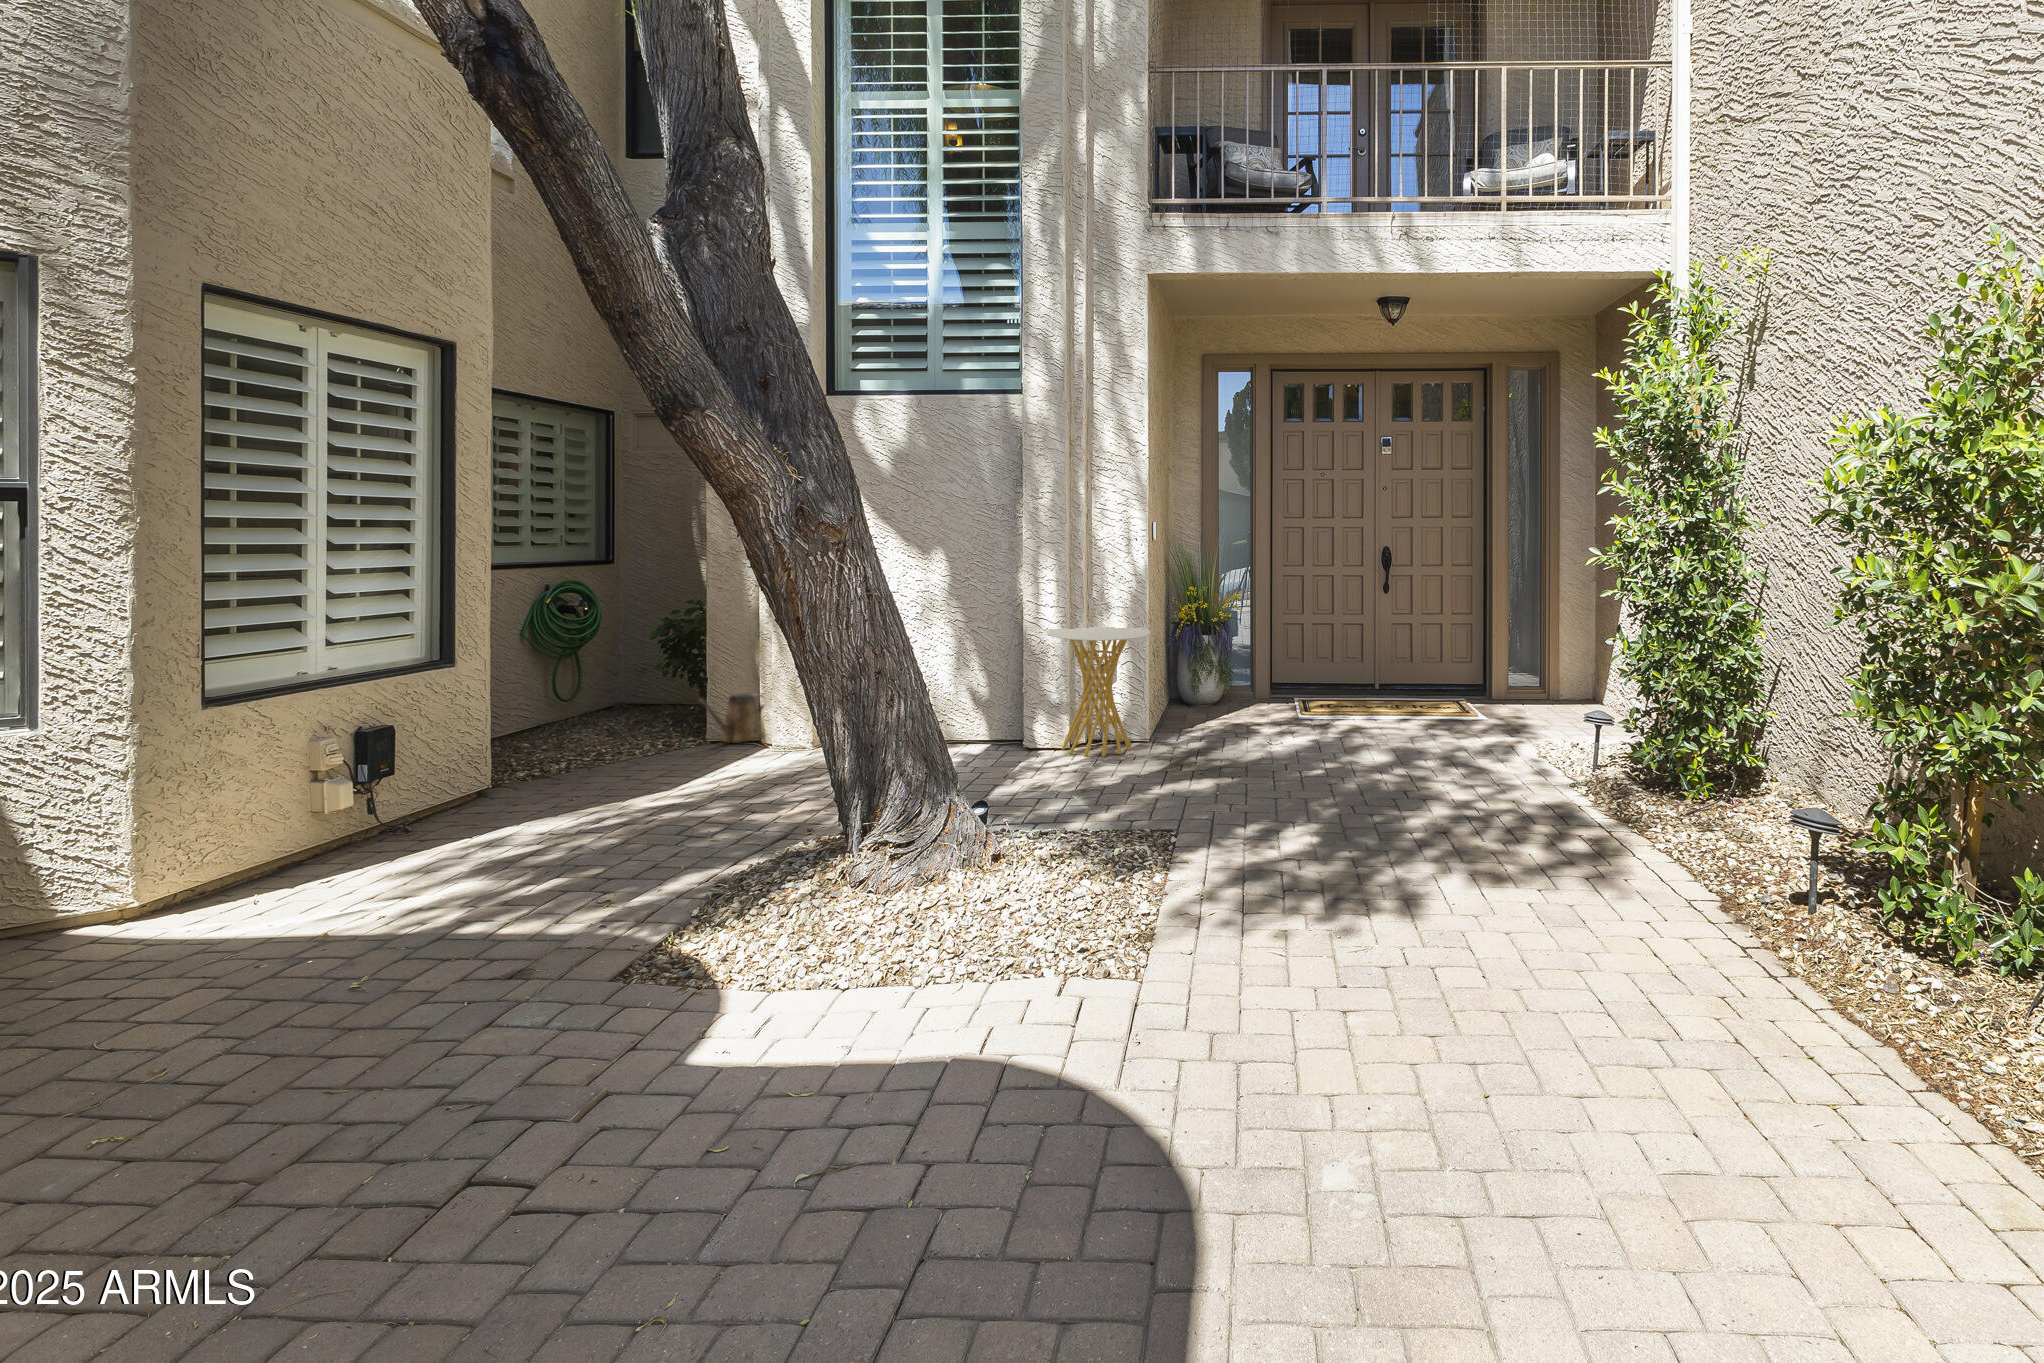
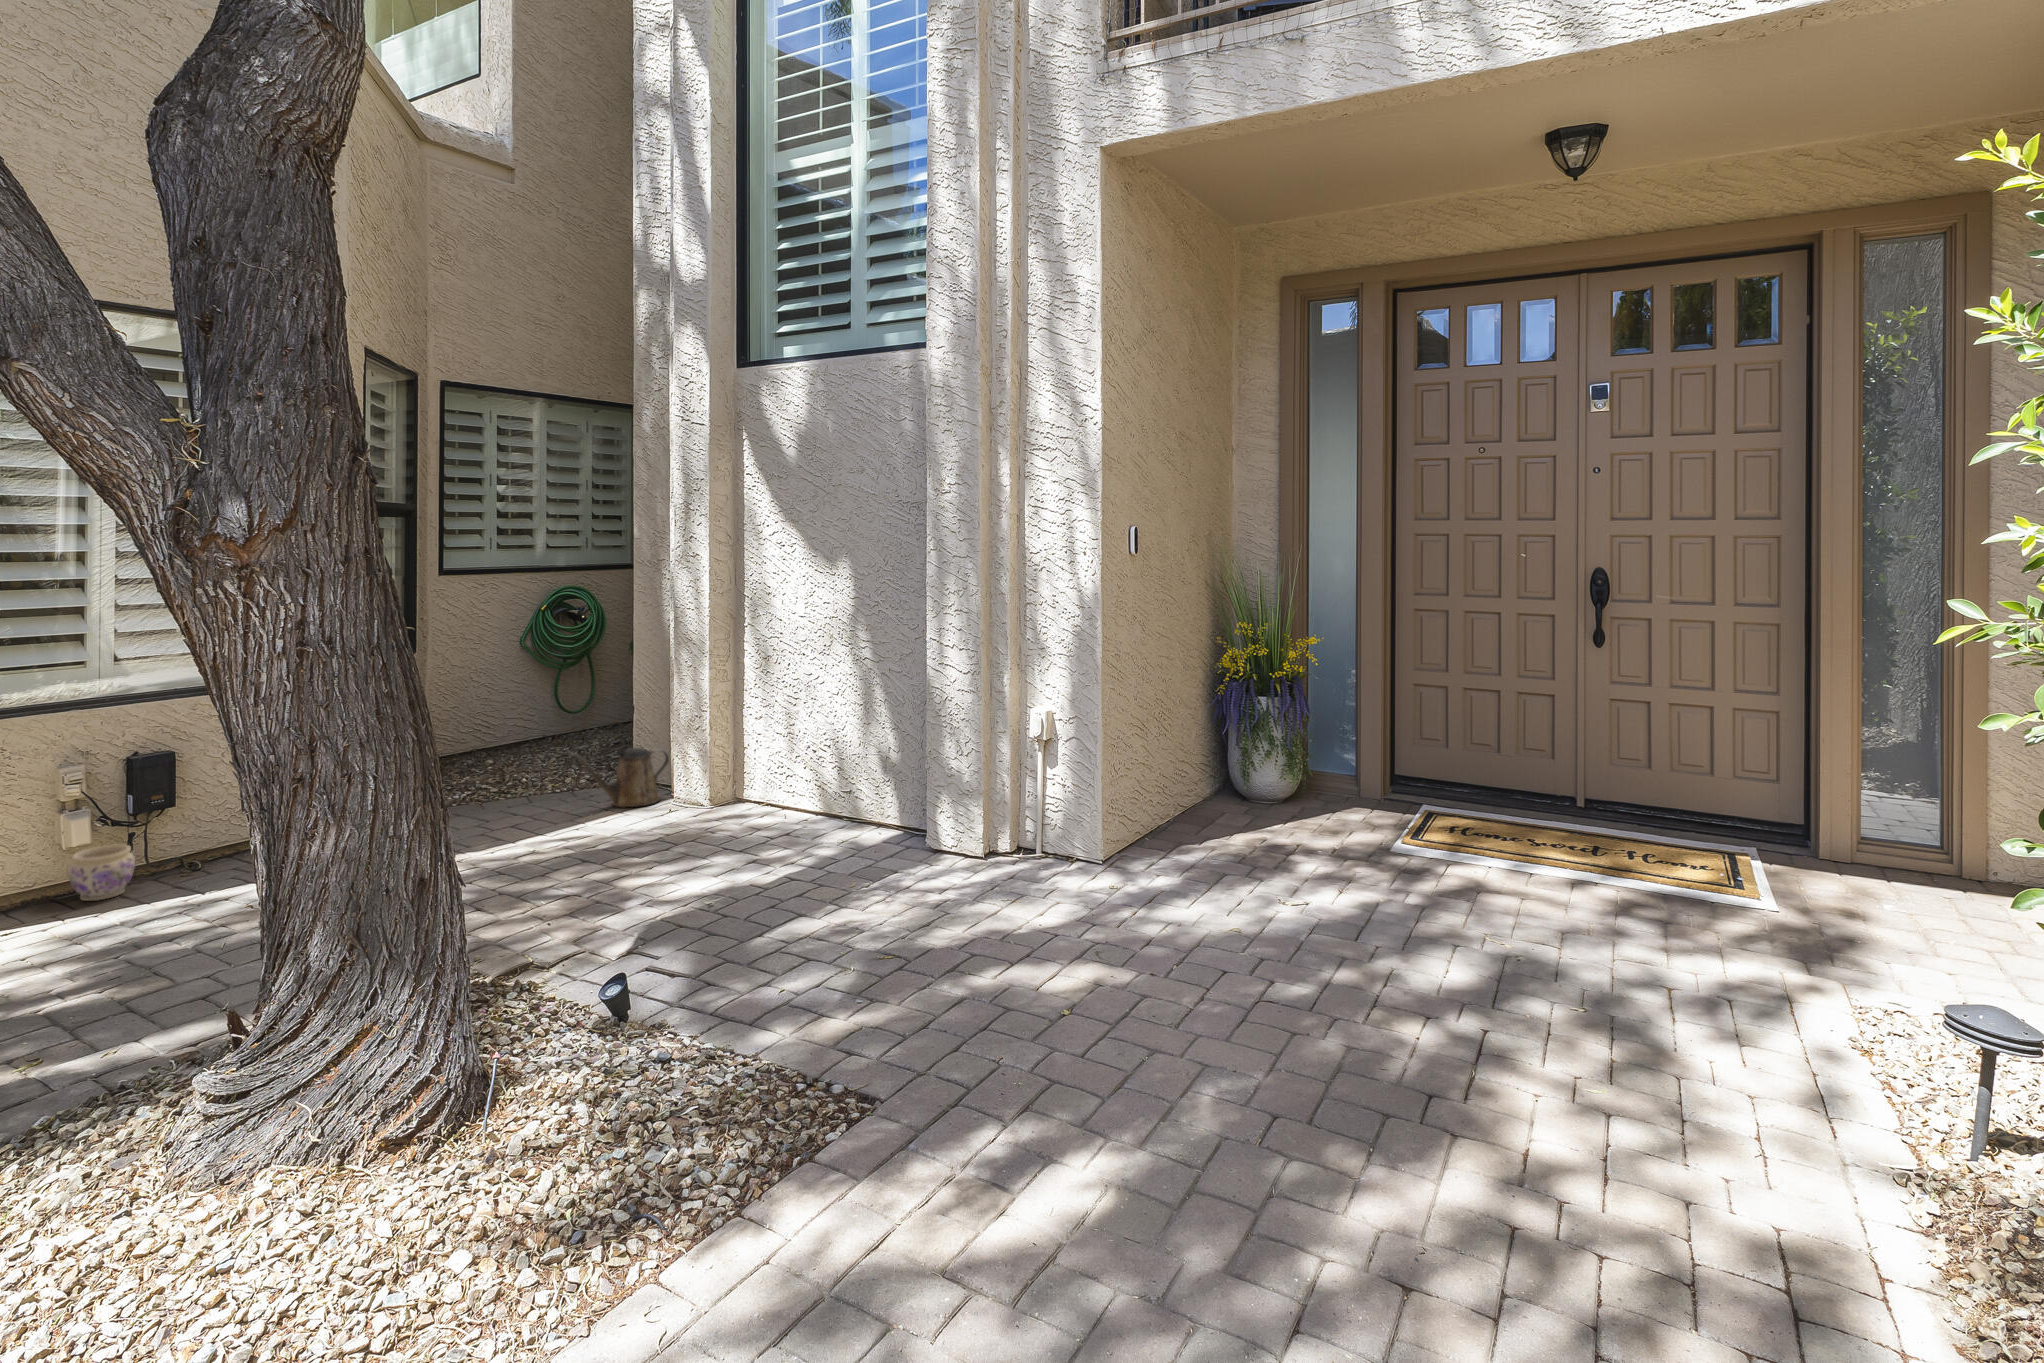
side table: present [1046,627,1150,757] -> none [931,690,1085,895]
planter: none [325,801,385,851] -> present [68,844,135,901]

